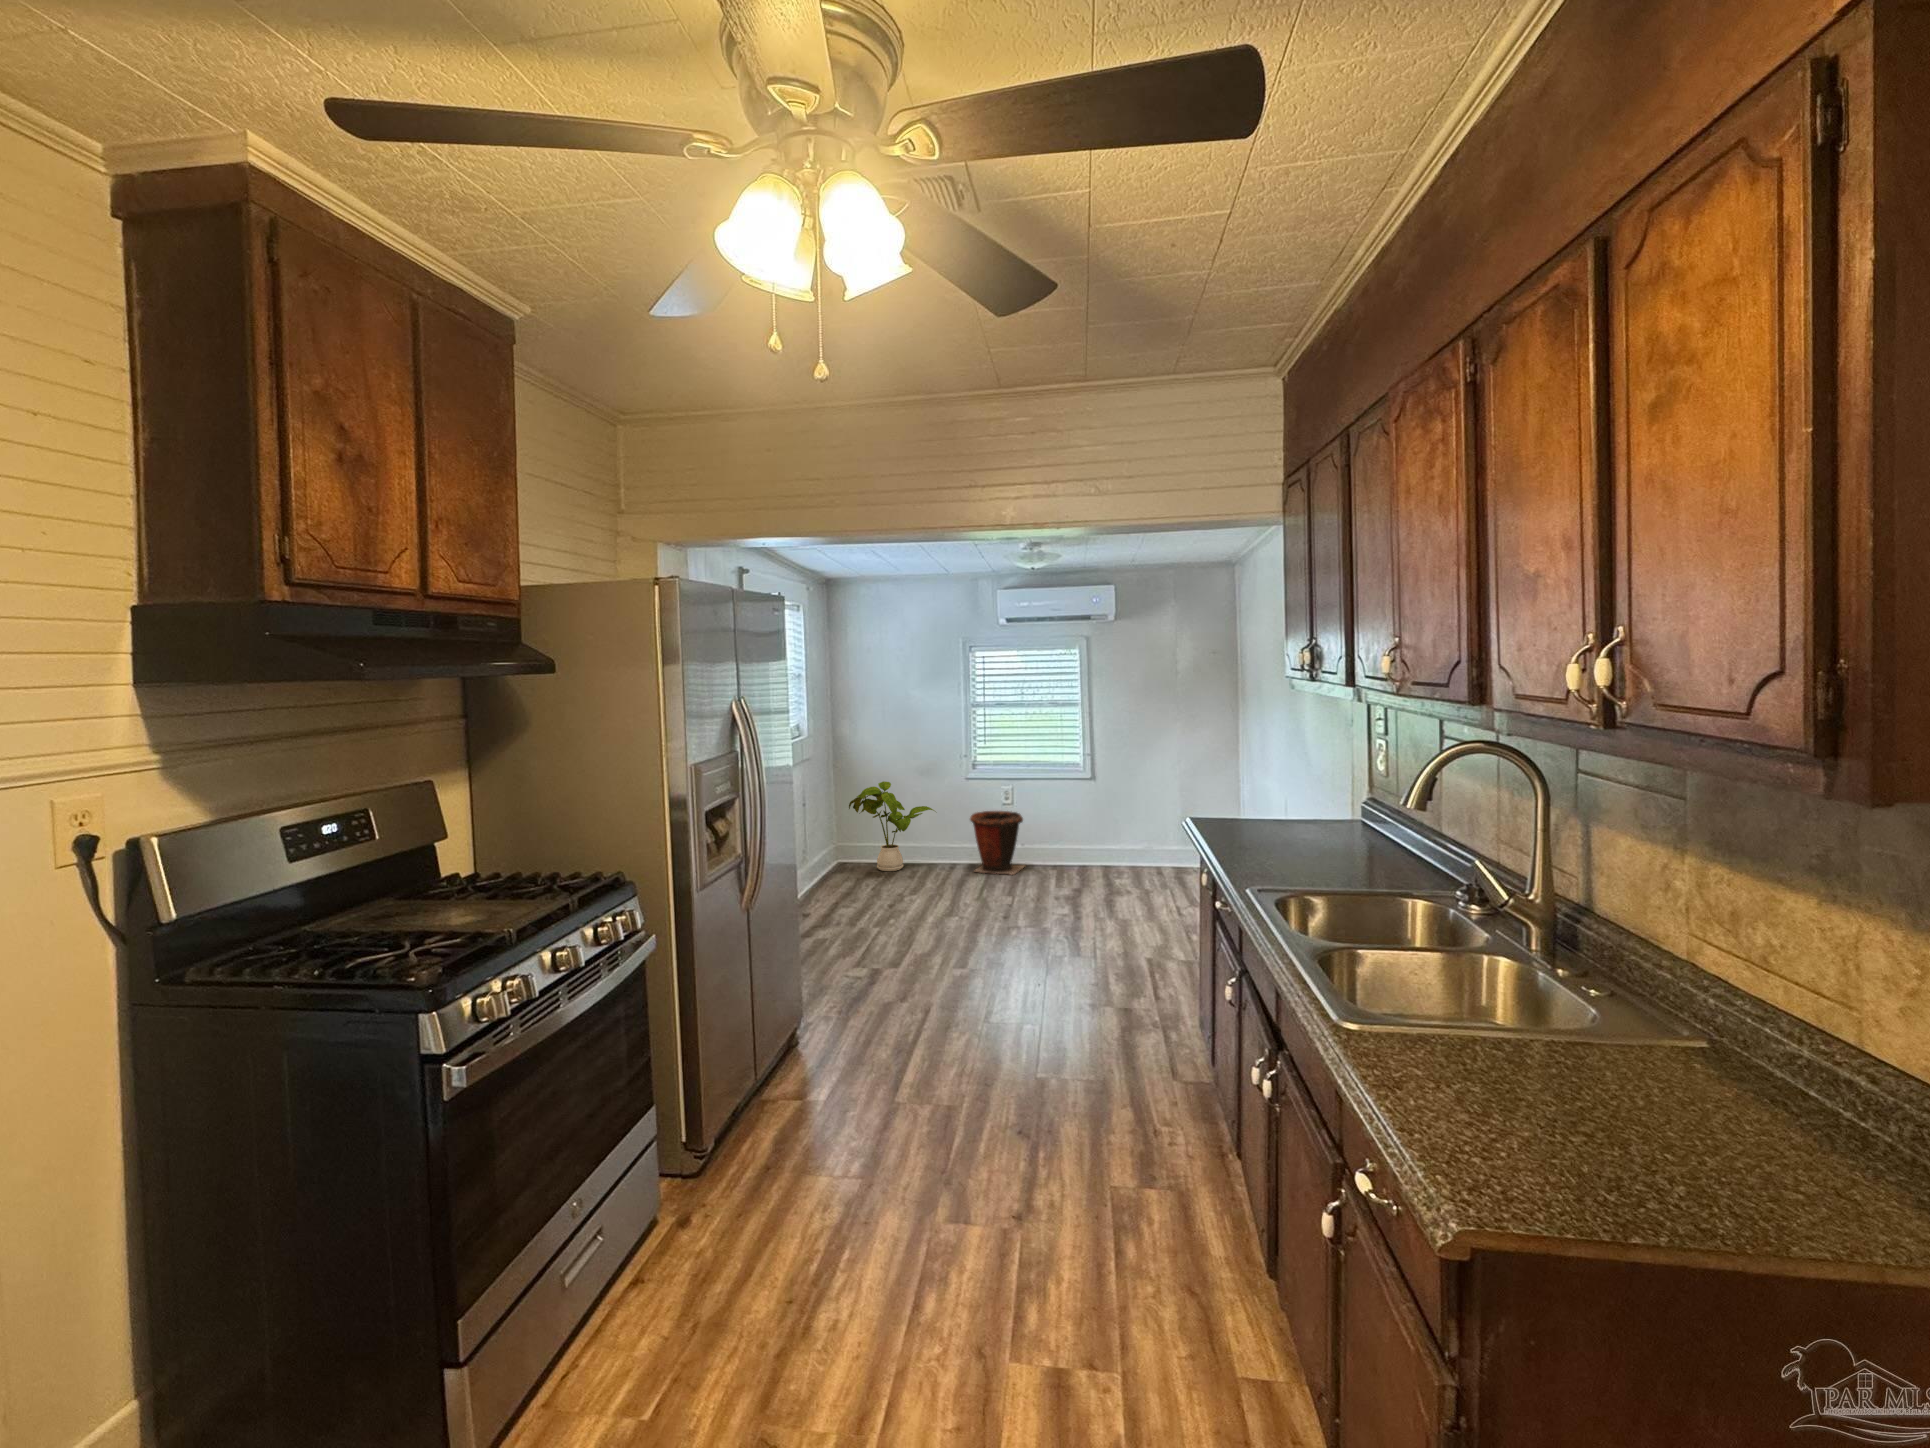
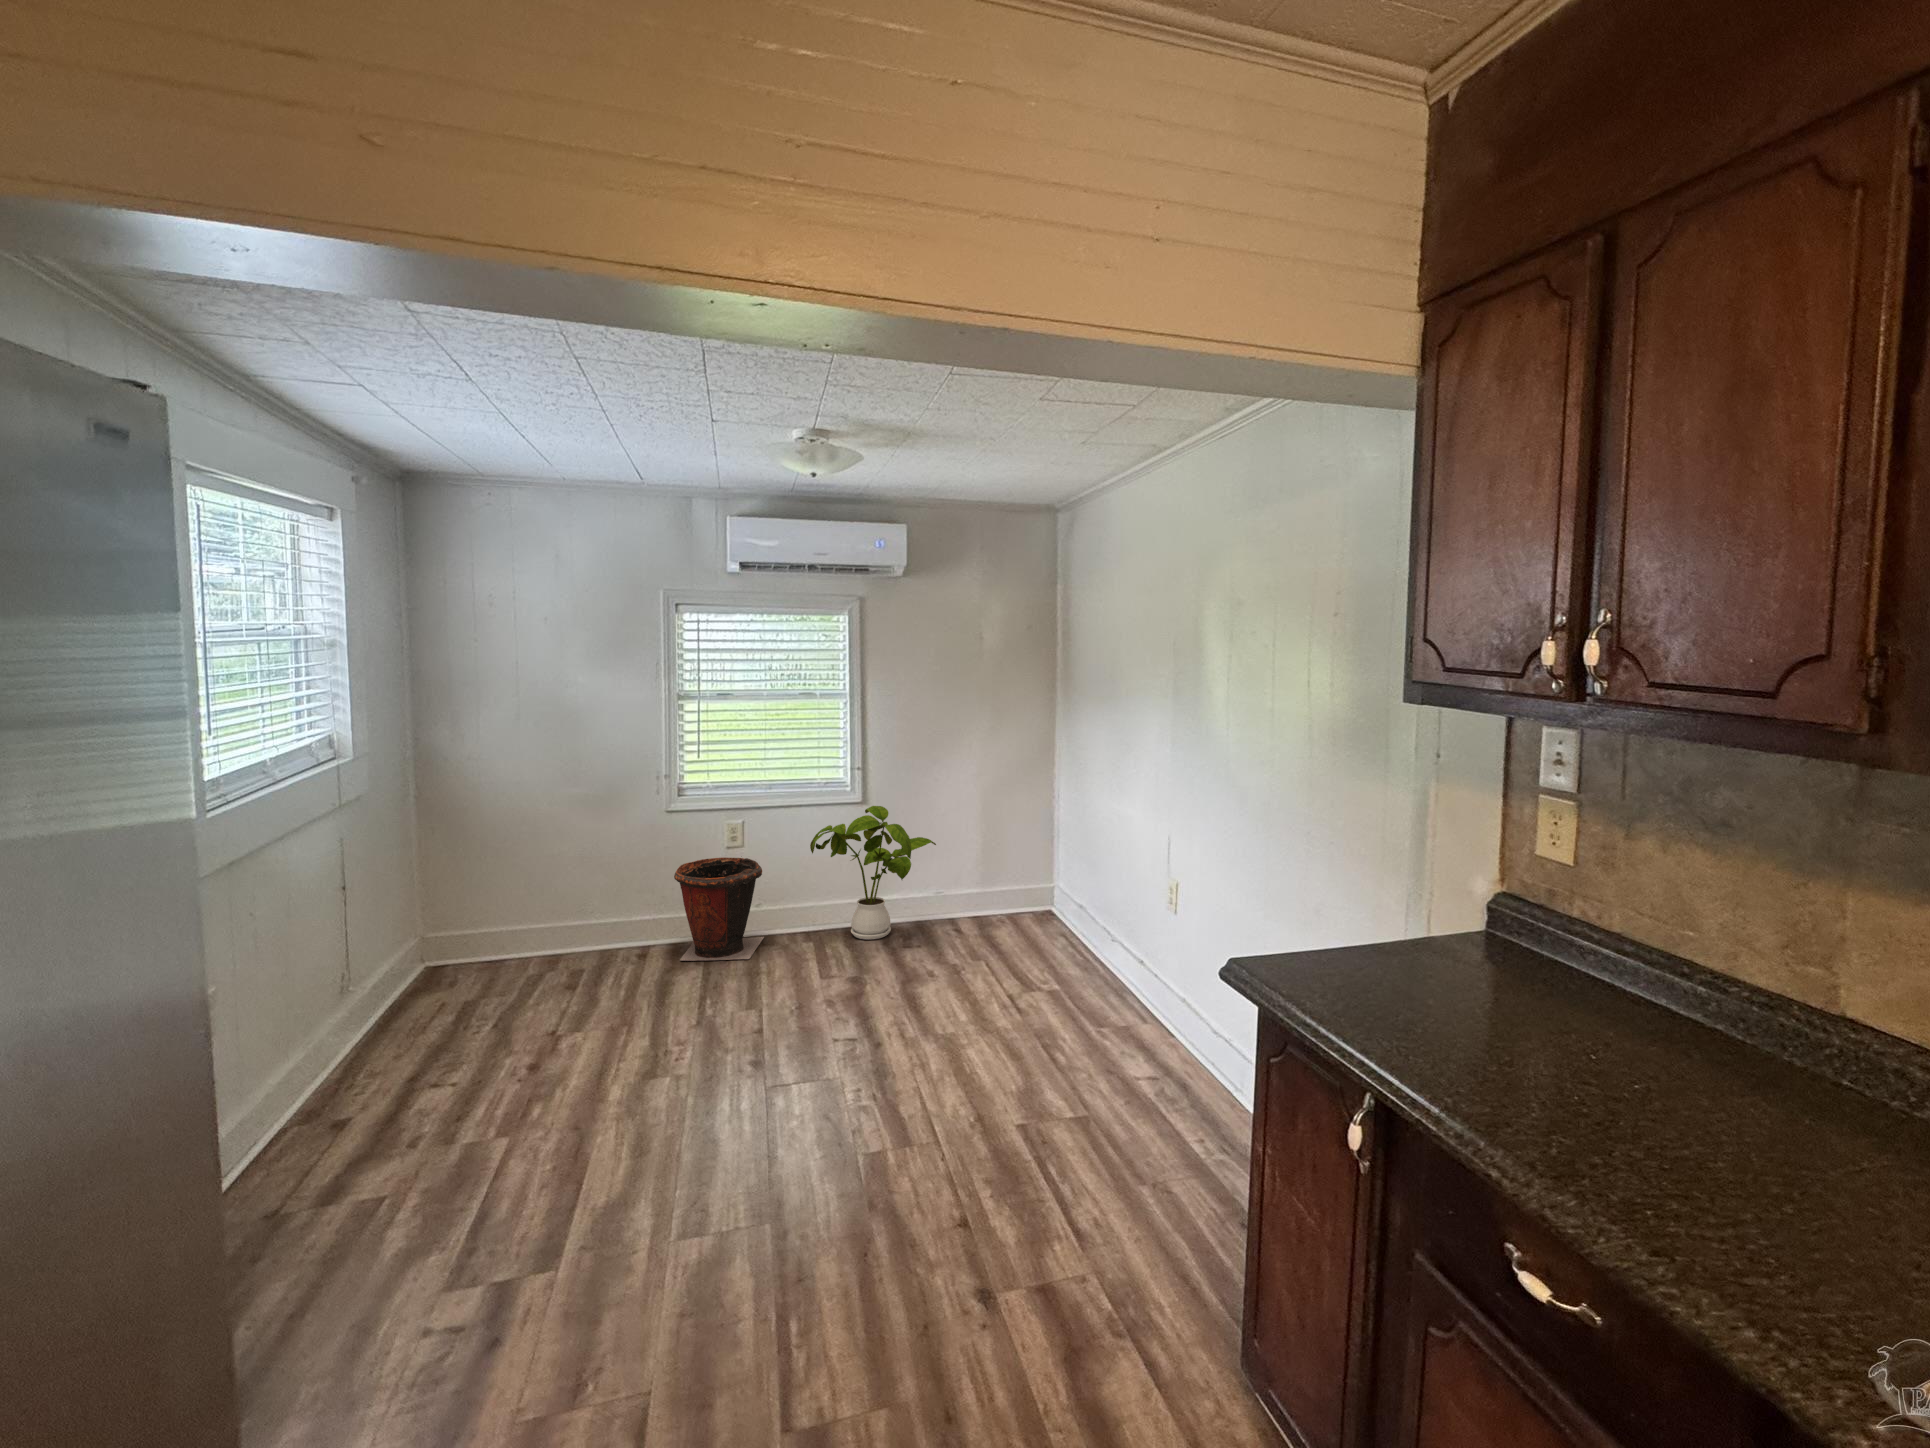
house plant: present [849,781,934,871] -> present [810,806,936,940]

